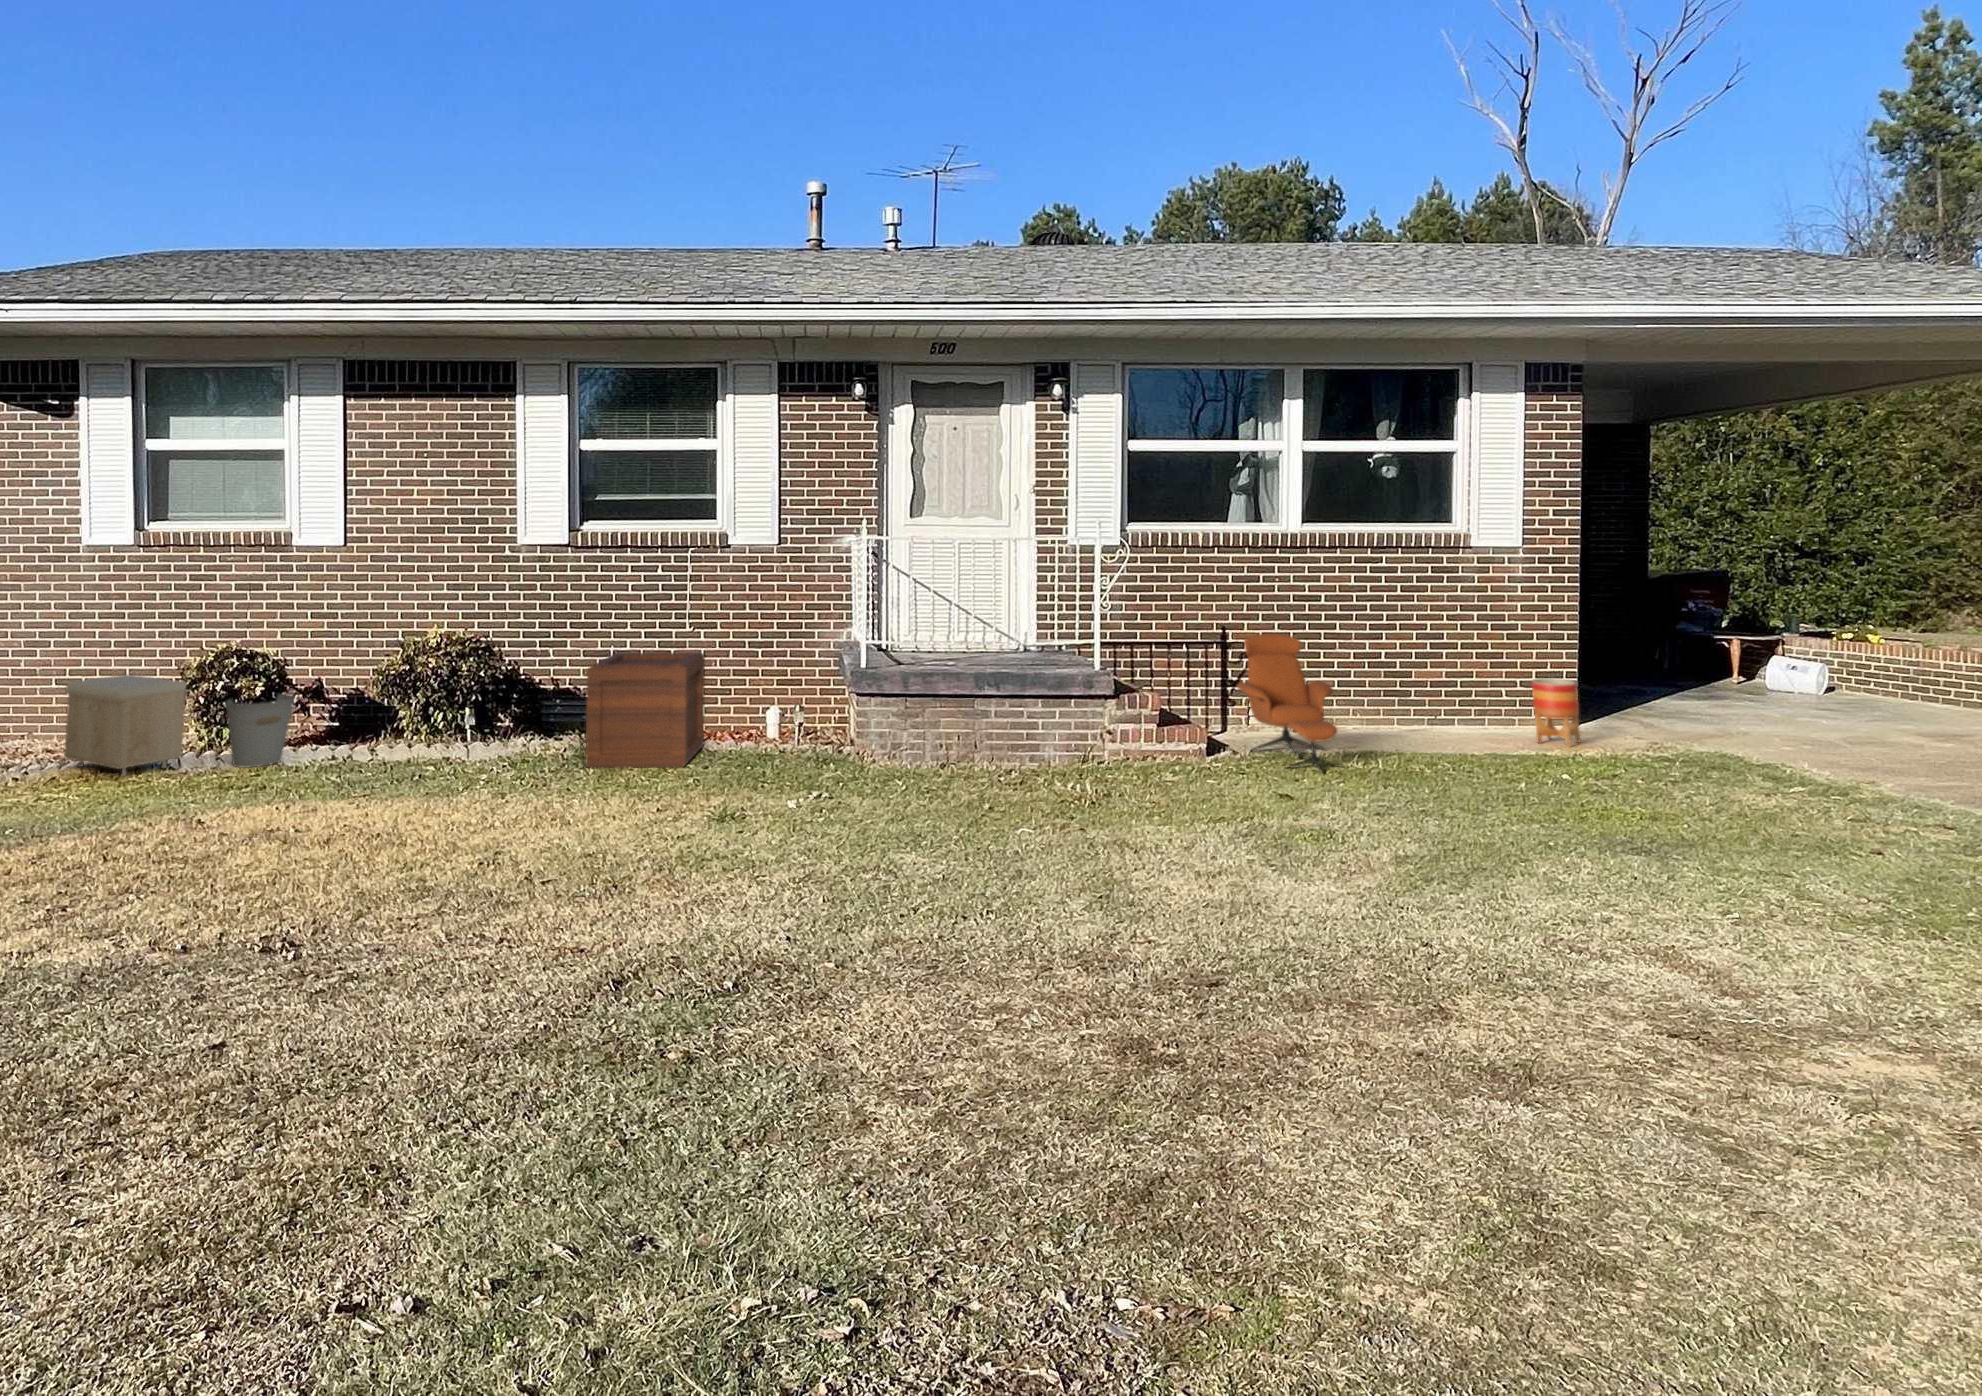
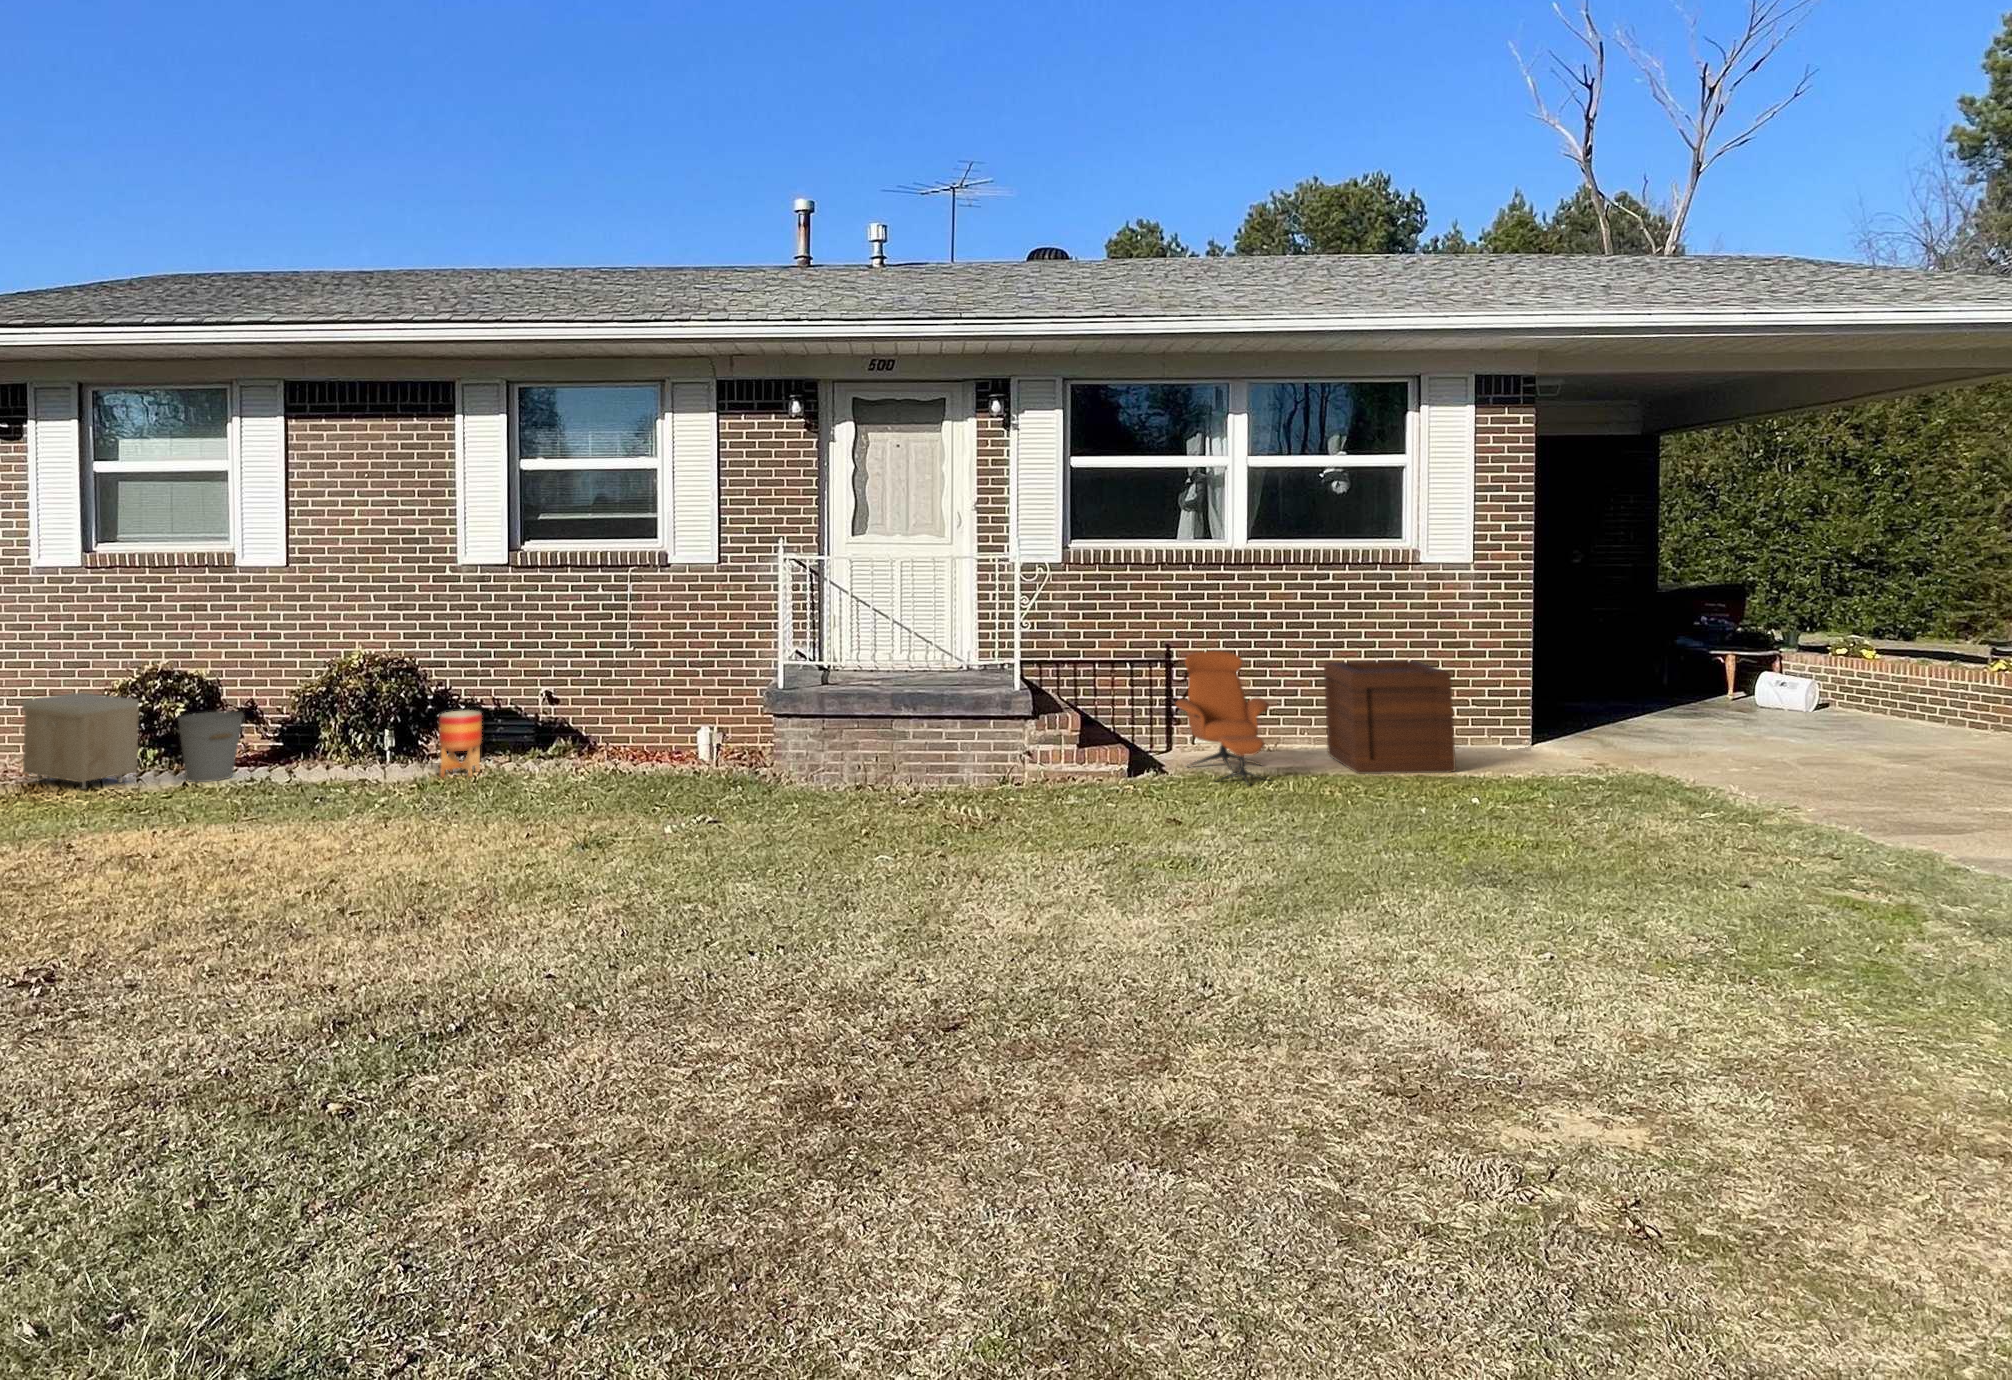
wooden crate: present [585,653,705,768] -> present [1324,661,1456,774]
planter: present [1532,678,1580,747] -> present [439,710,482,777]

